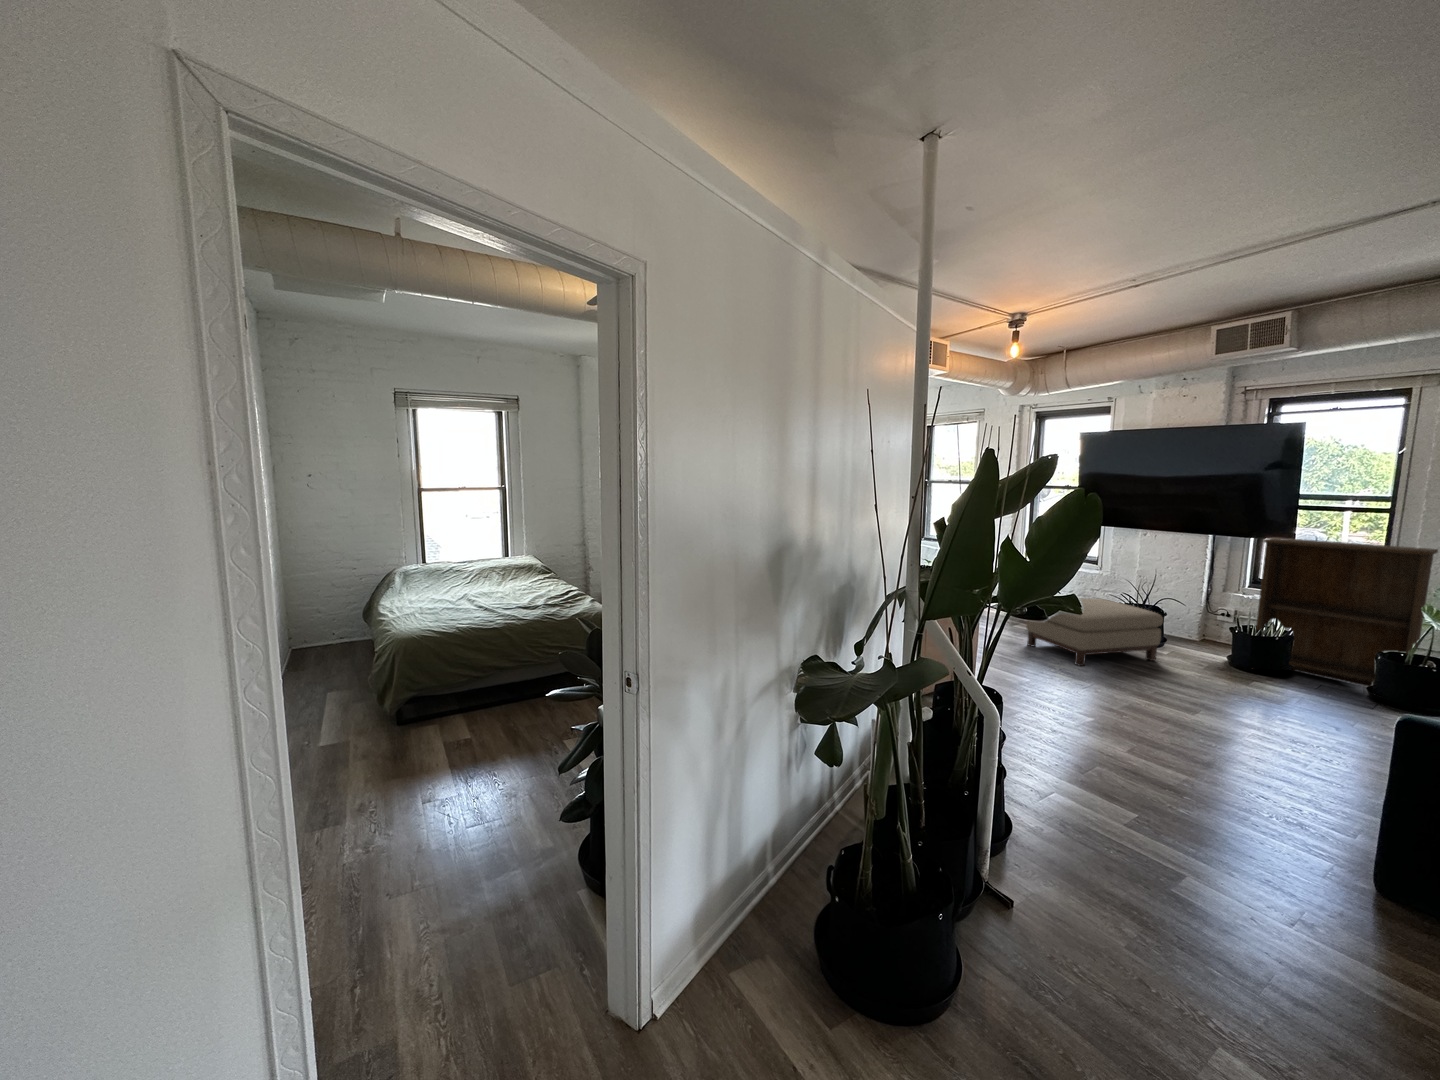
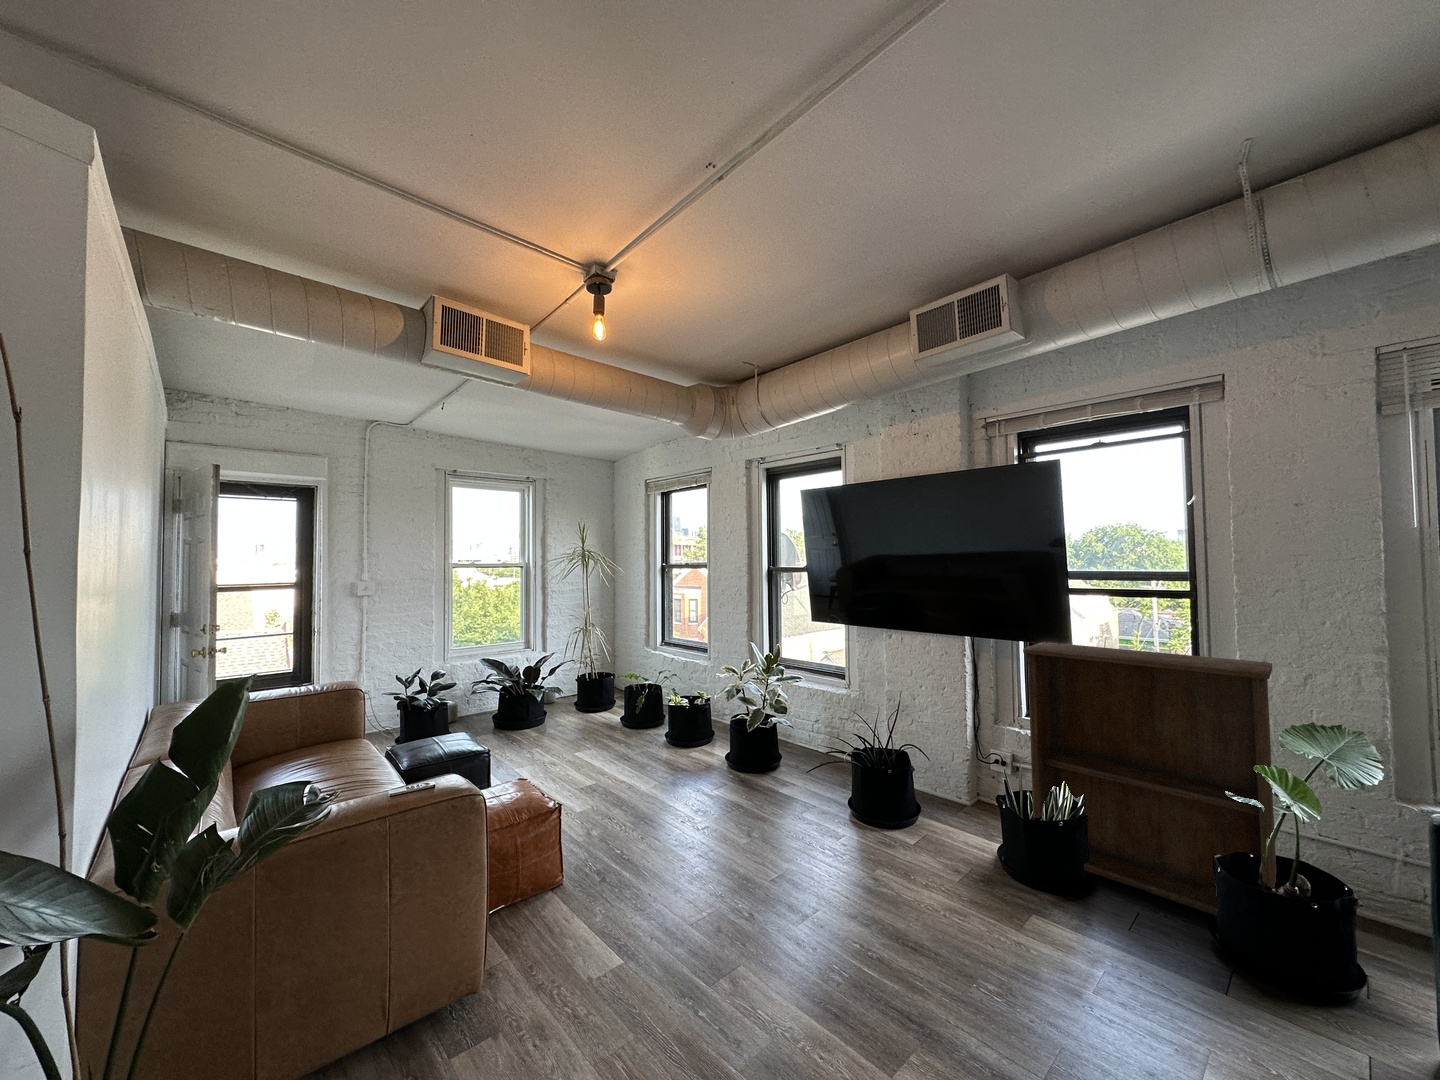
ottoman: present [1026,599,1163,666] -> none [693,749,893,912]

